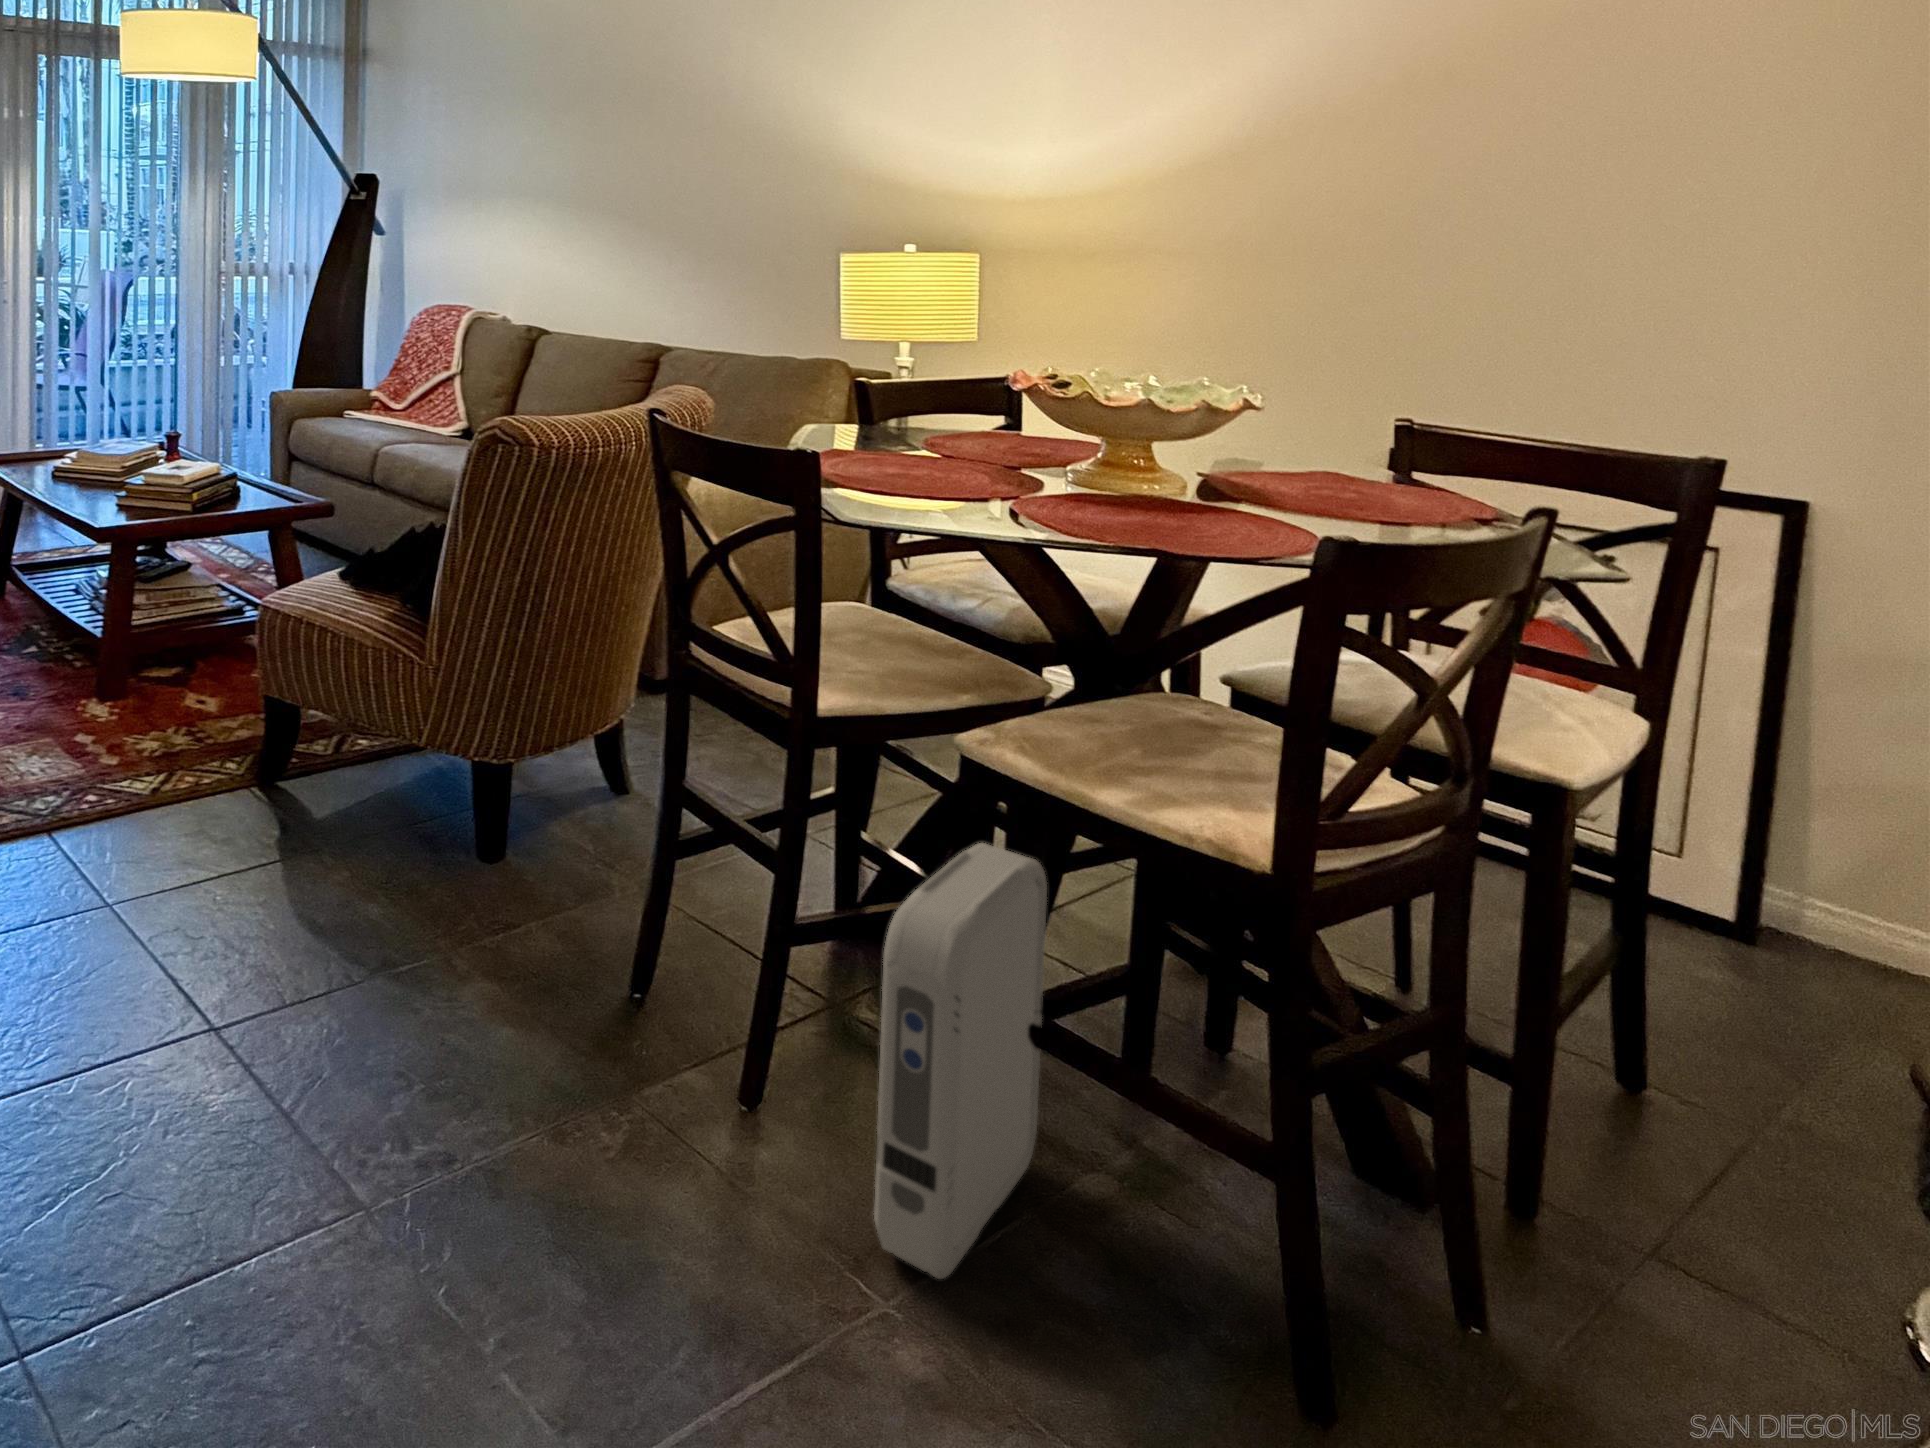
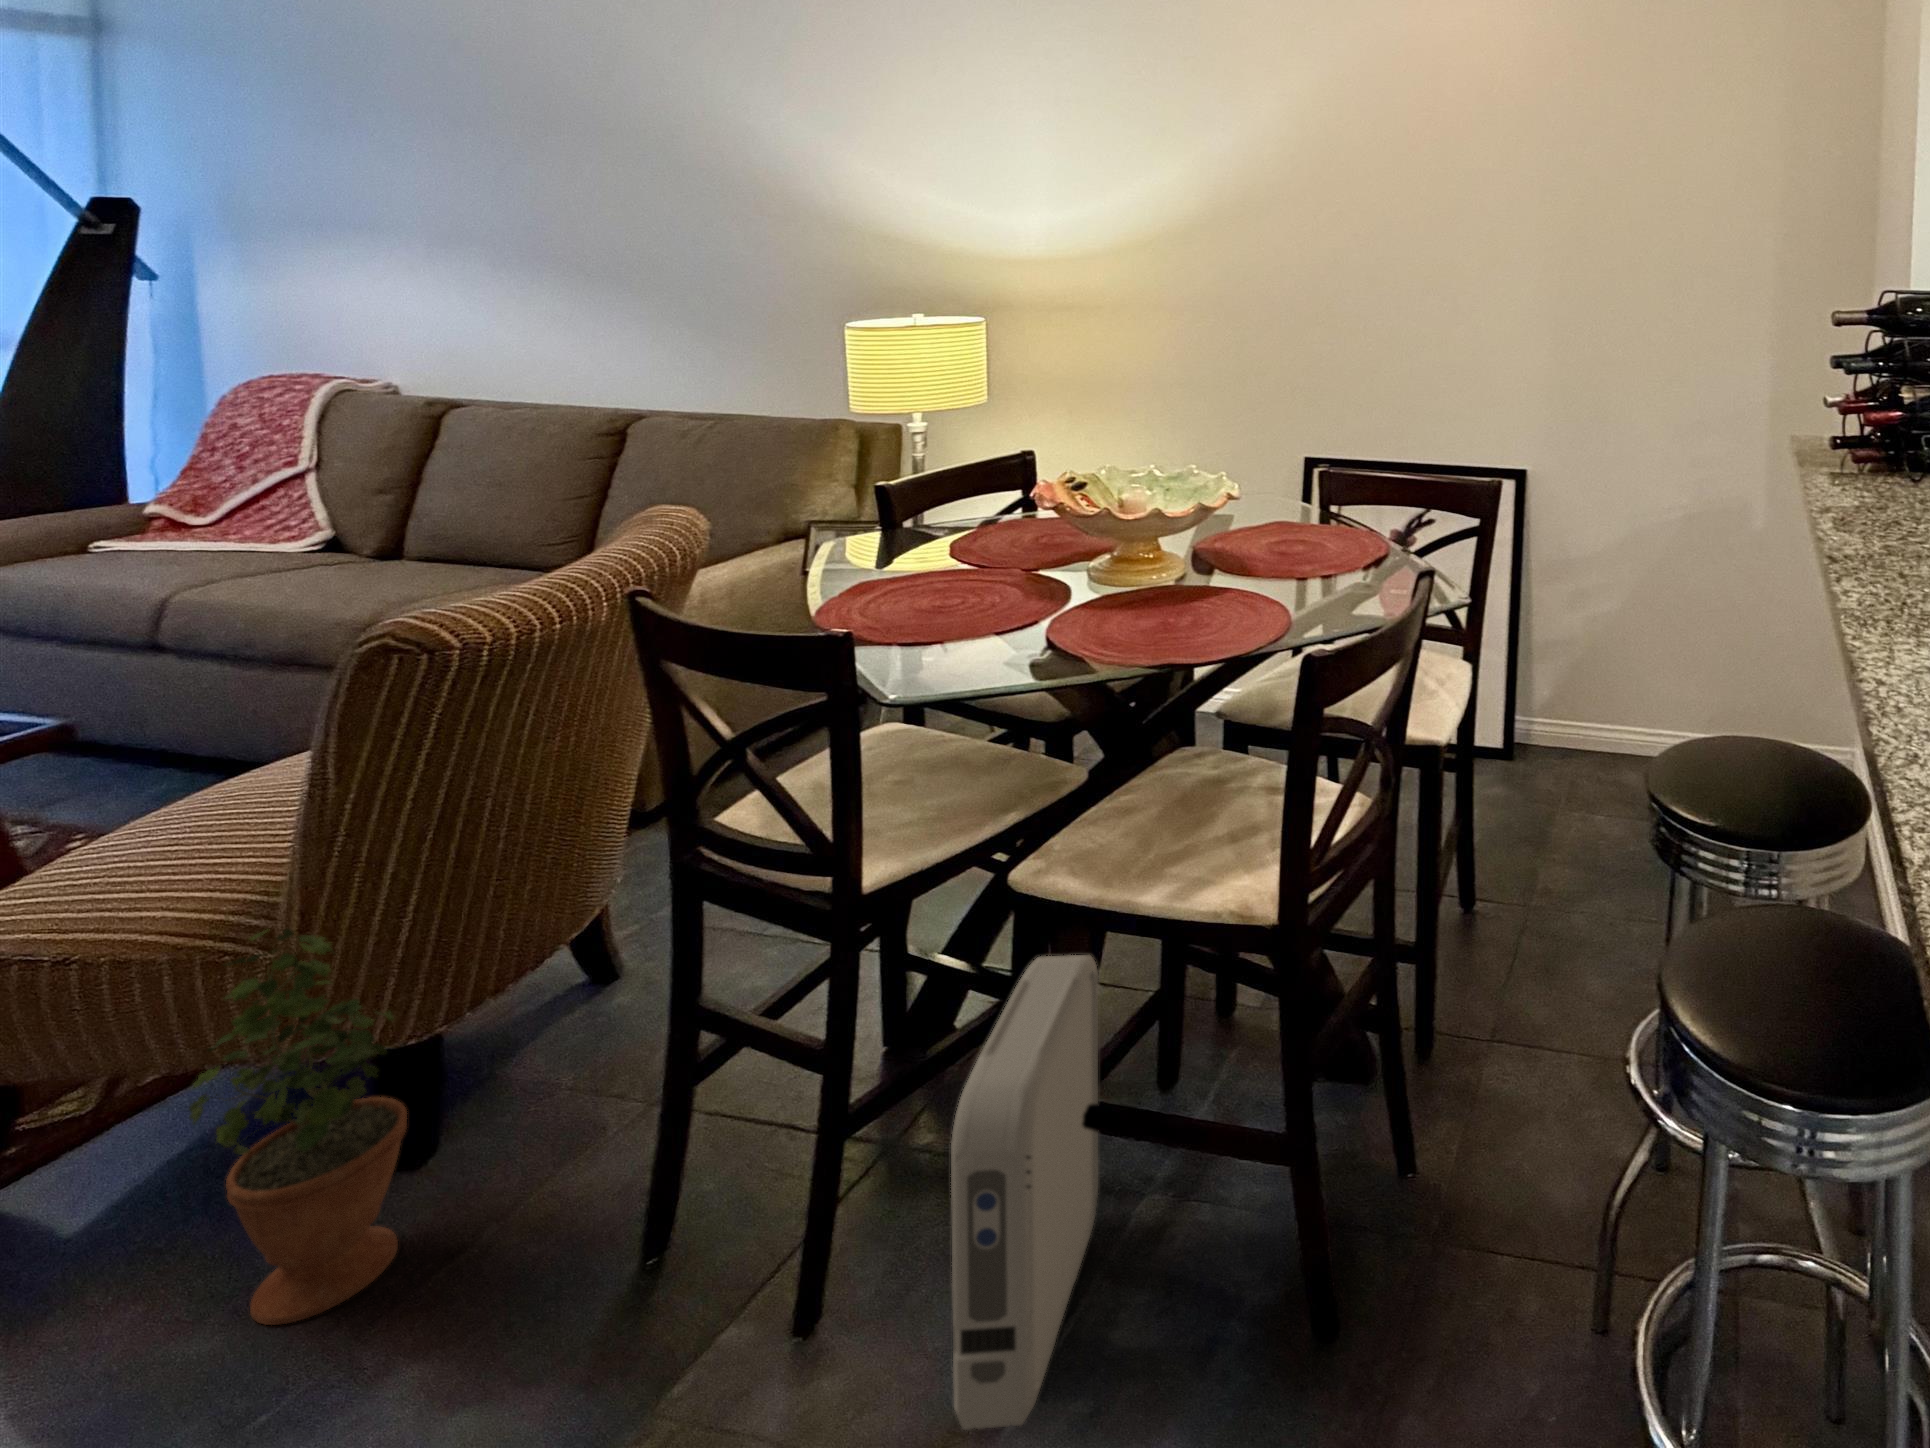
potted plant: none [391,629,498,919] -> present [189,929,407,1325]

